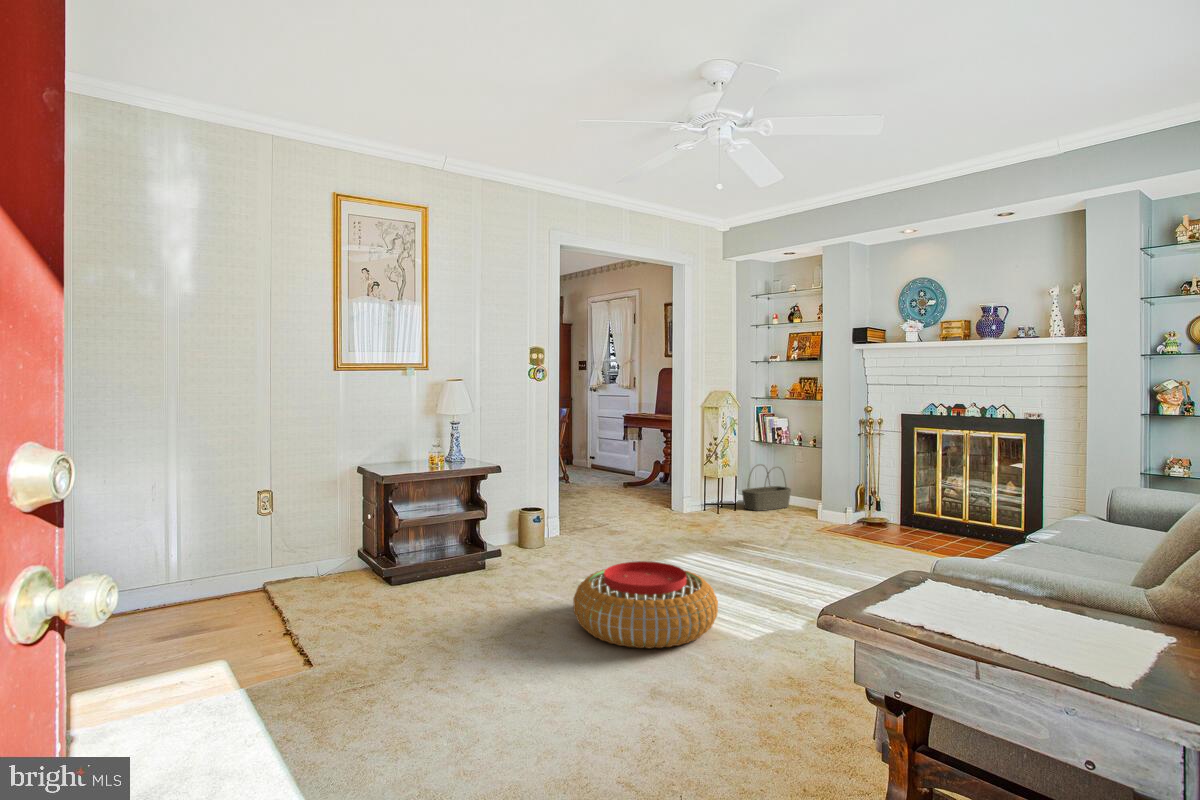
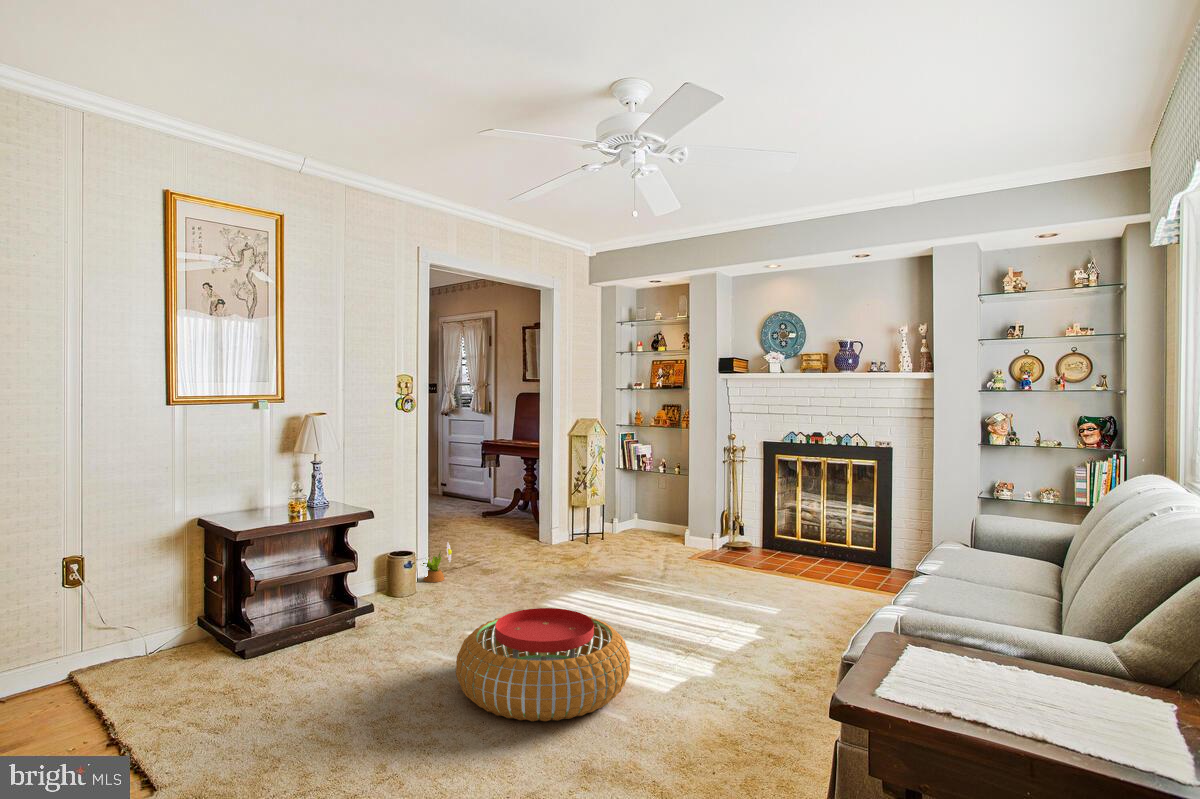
basket: present [742,464,791,511] -> none [609,491,656,540]
decorative plant: none [556,506,587,541] -> present [422,543,452,582]

